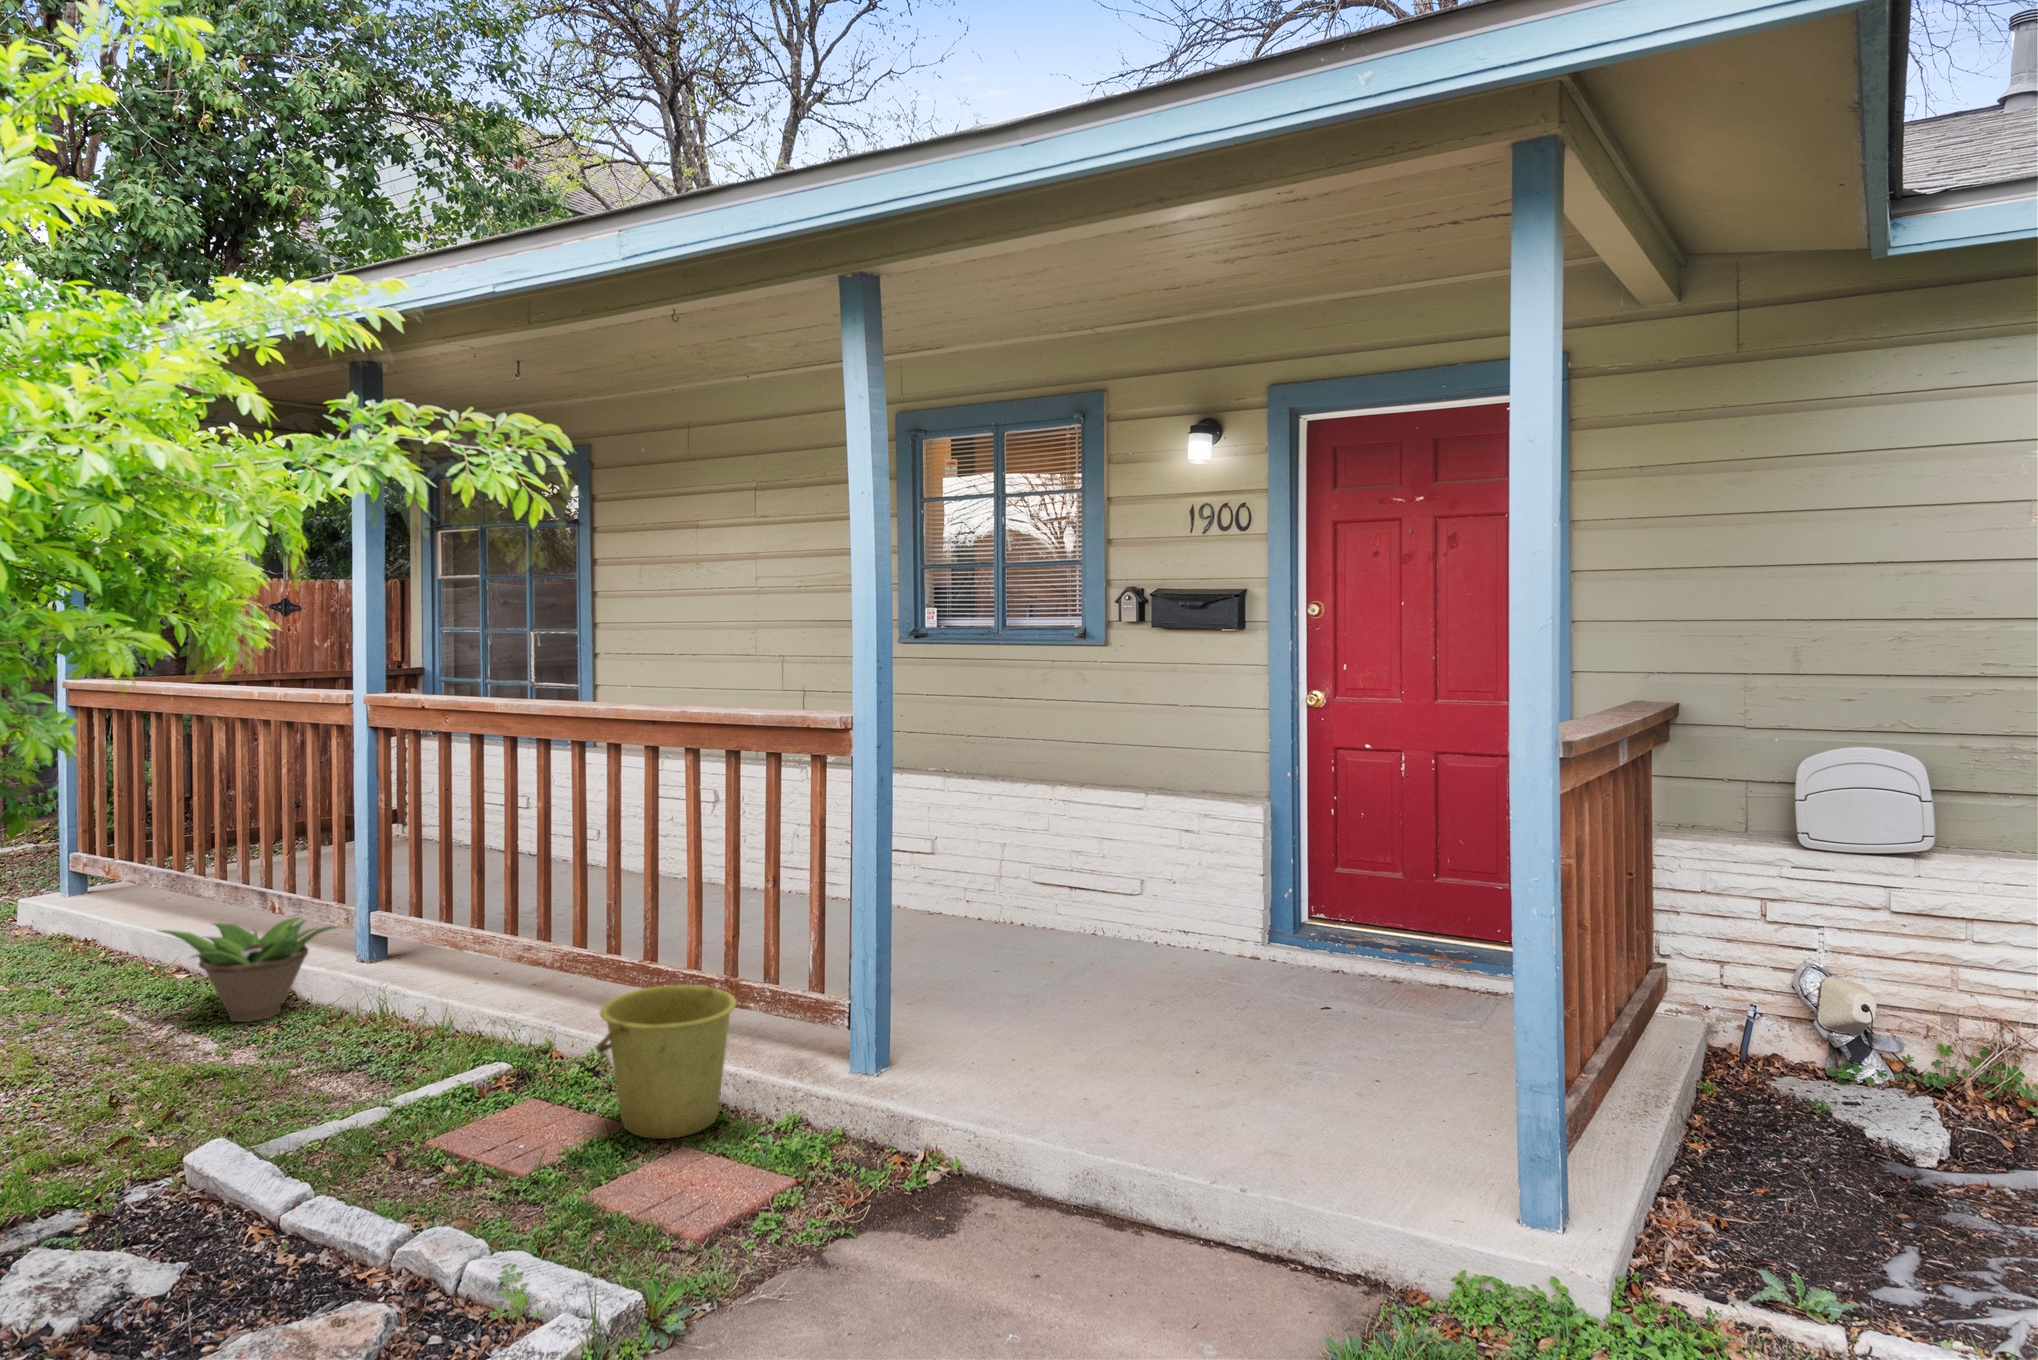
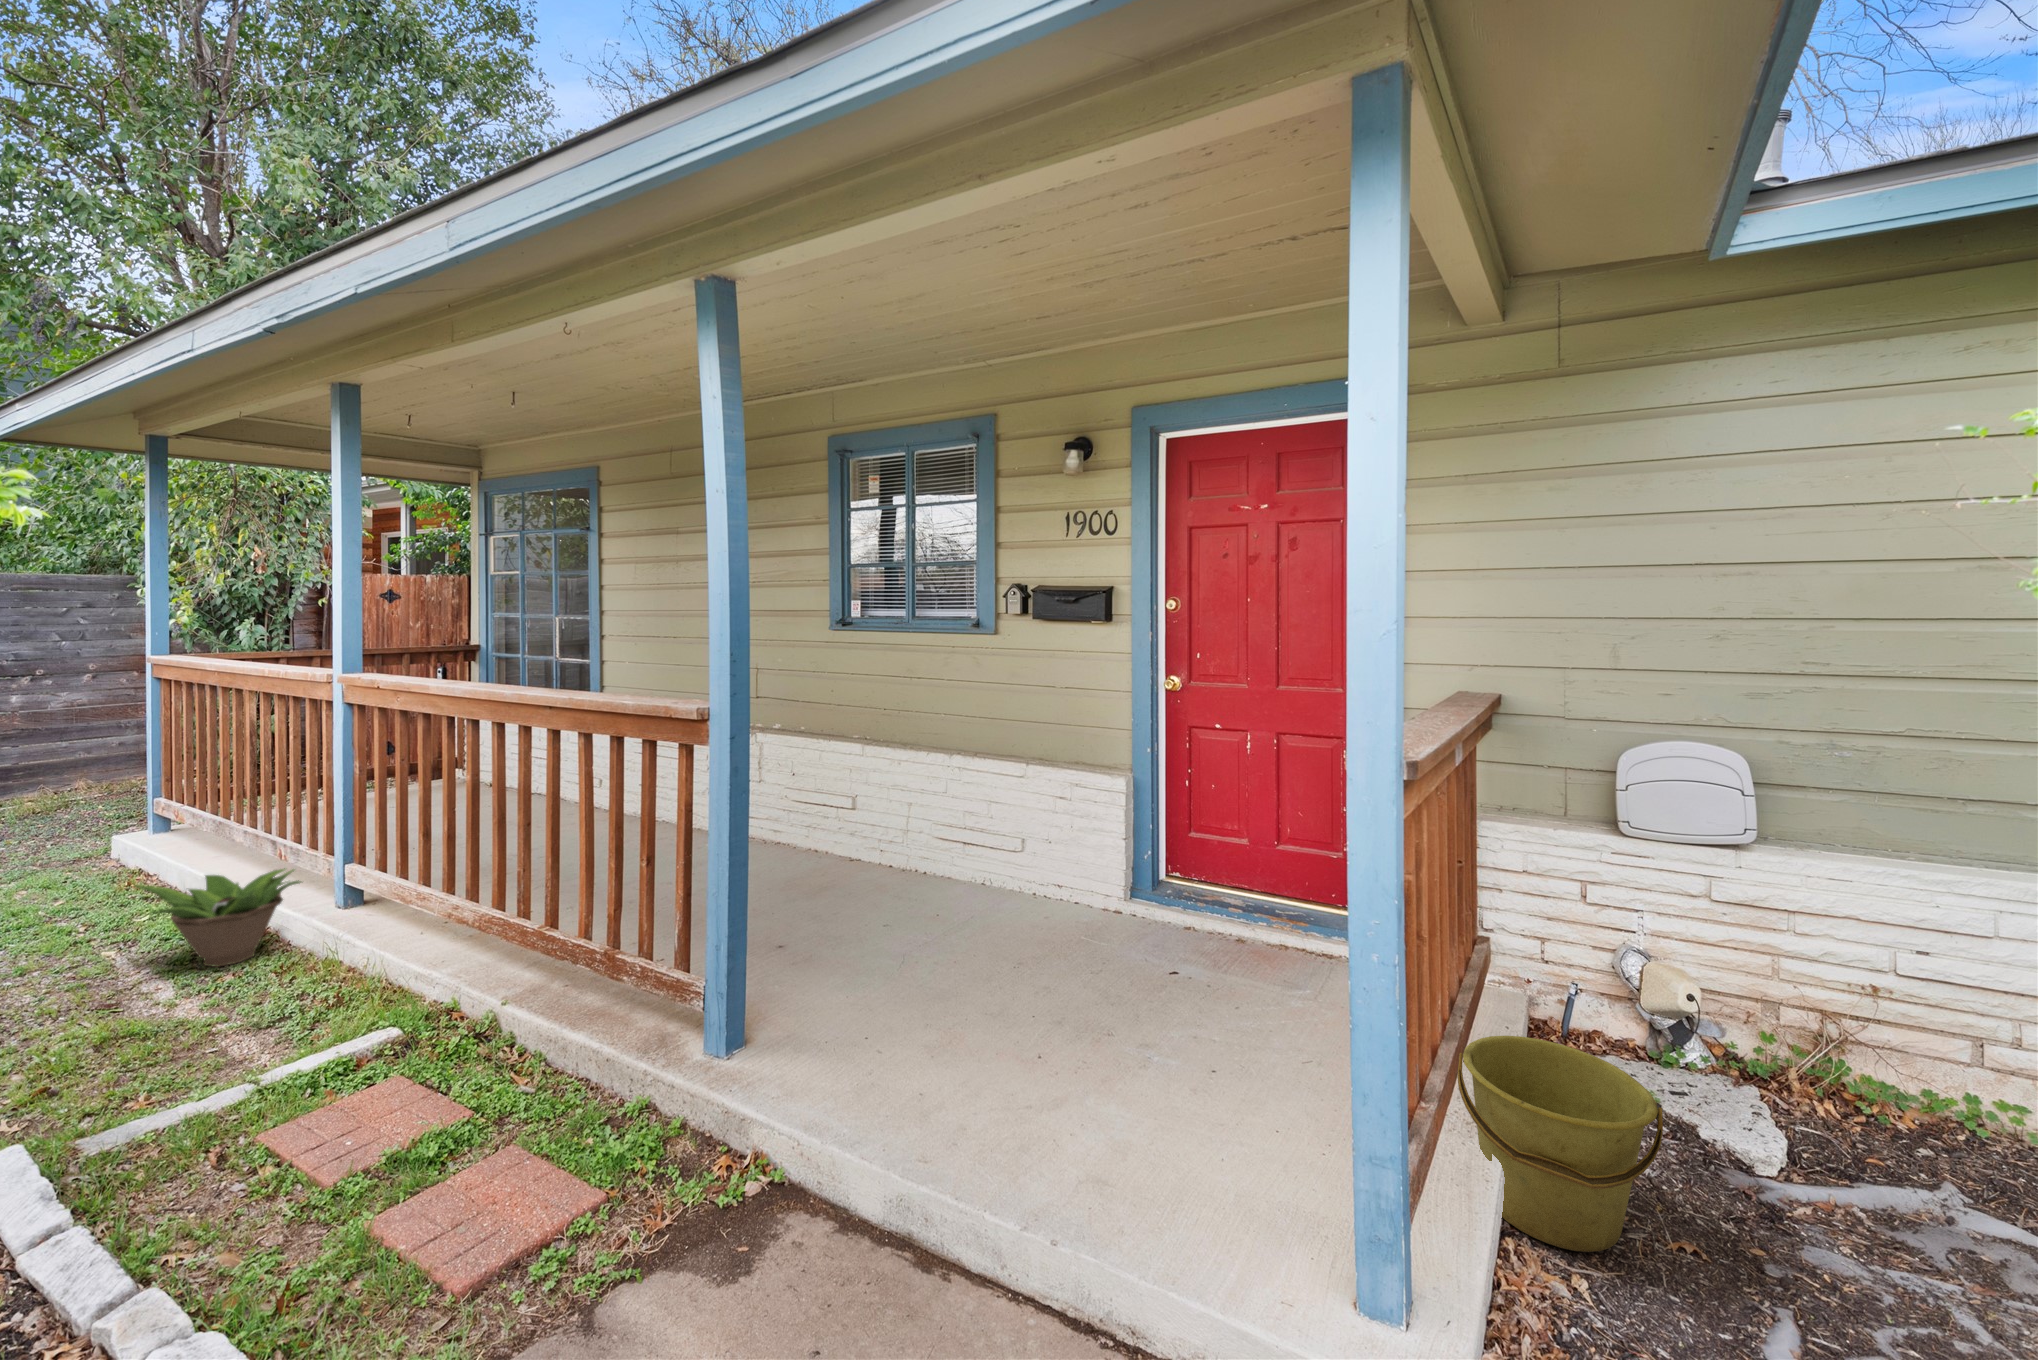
bucket: present [597,985,737,1139] -> present [1458,1036,1663,1252]

